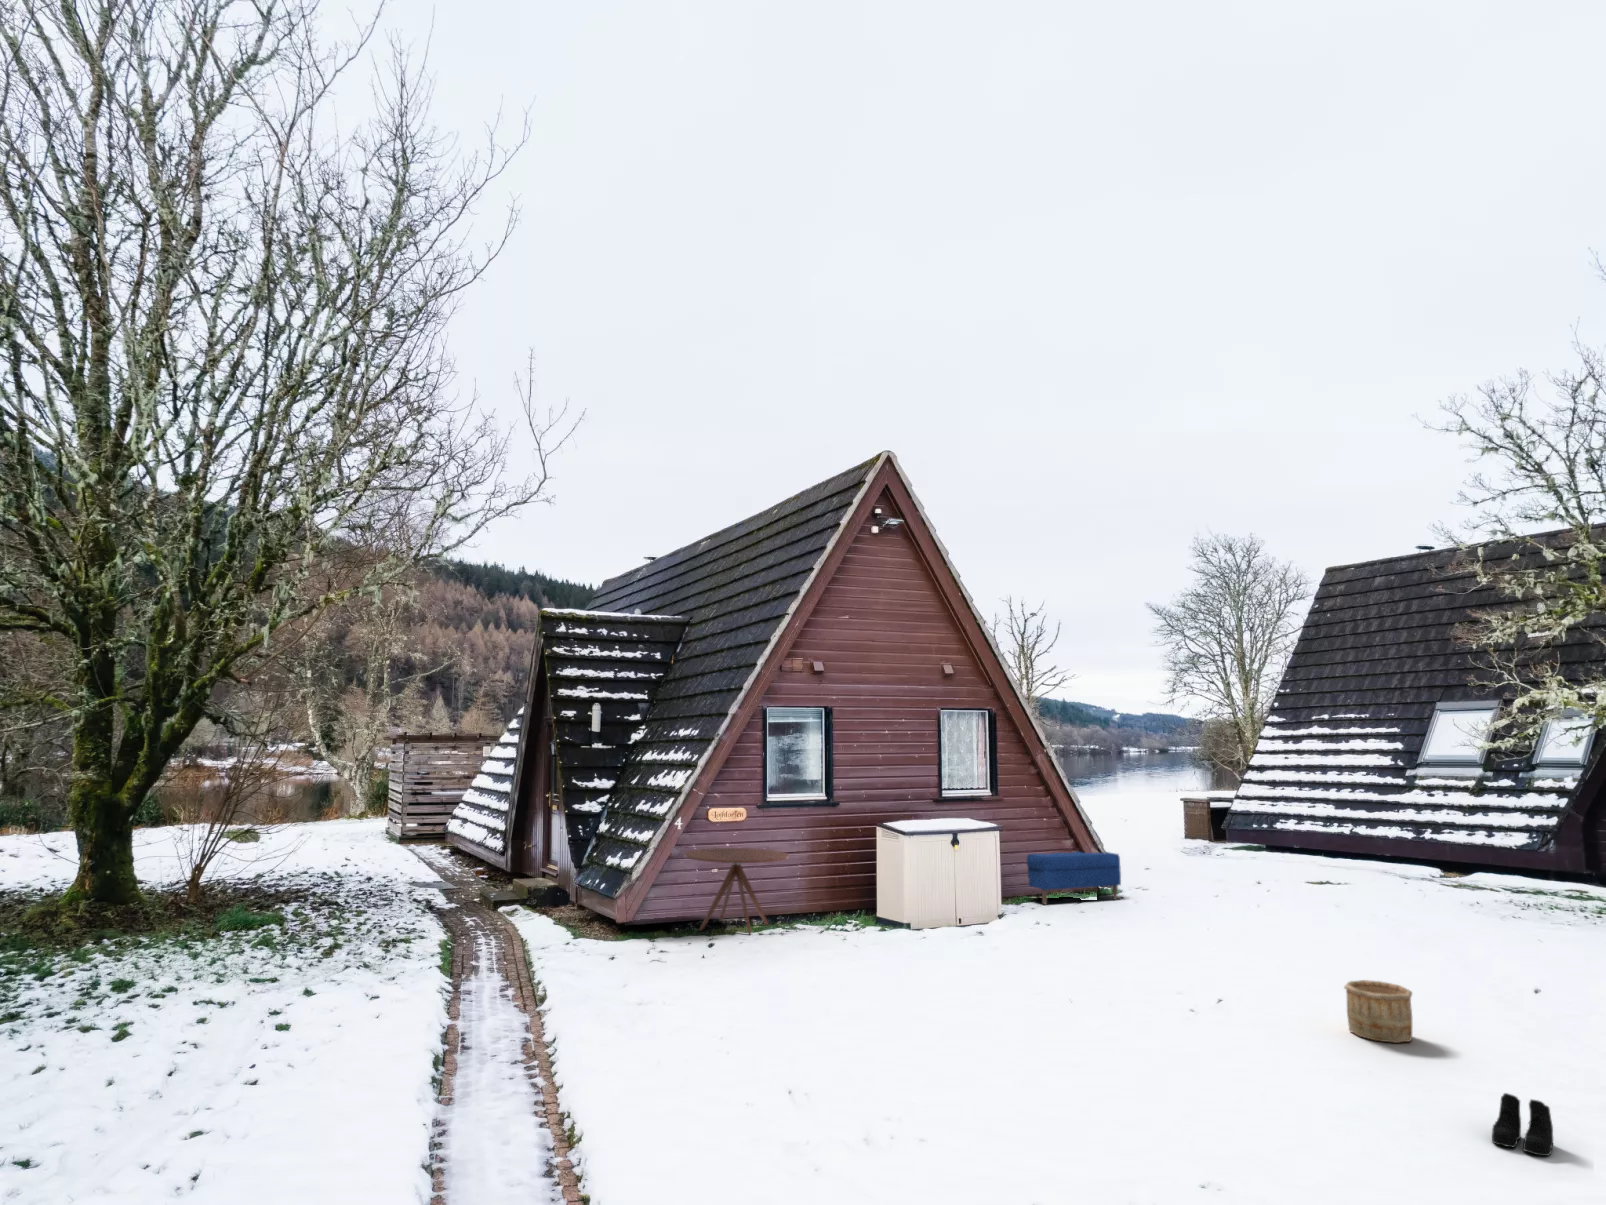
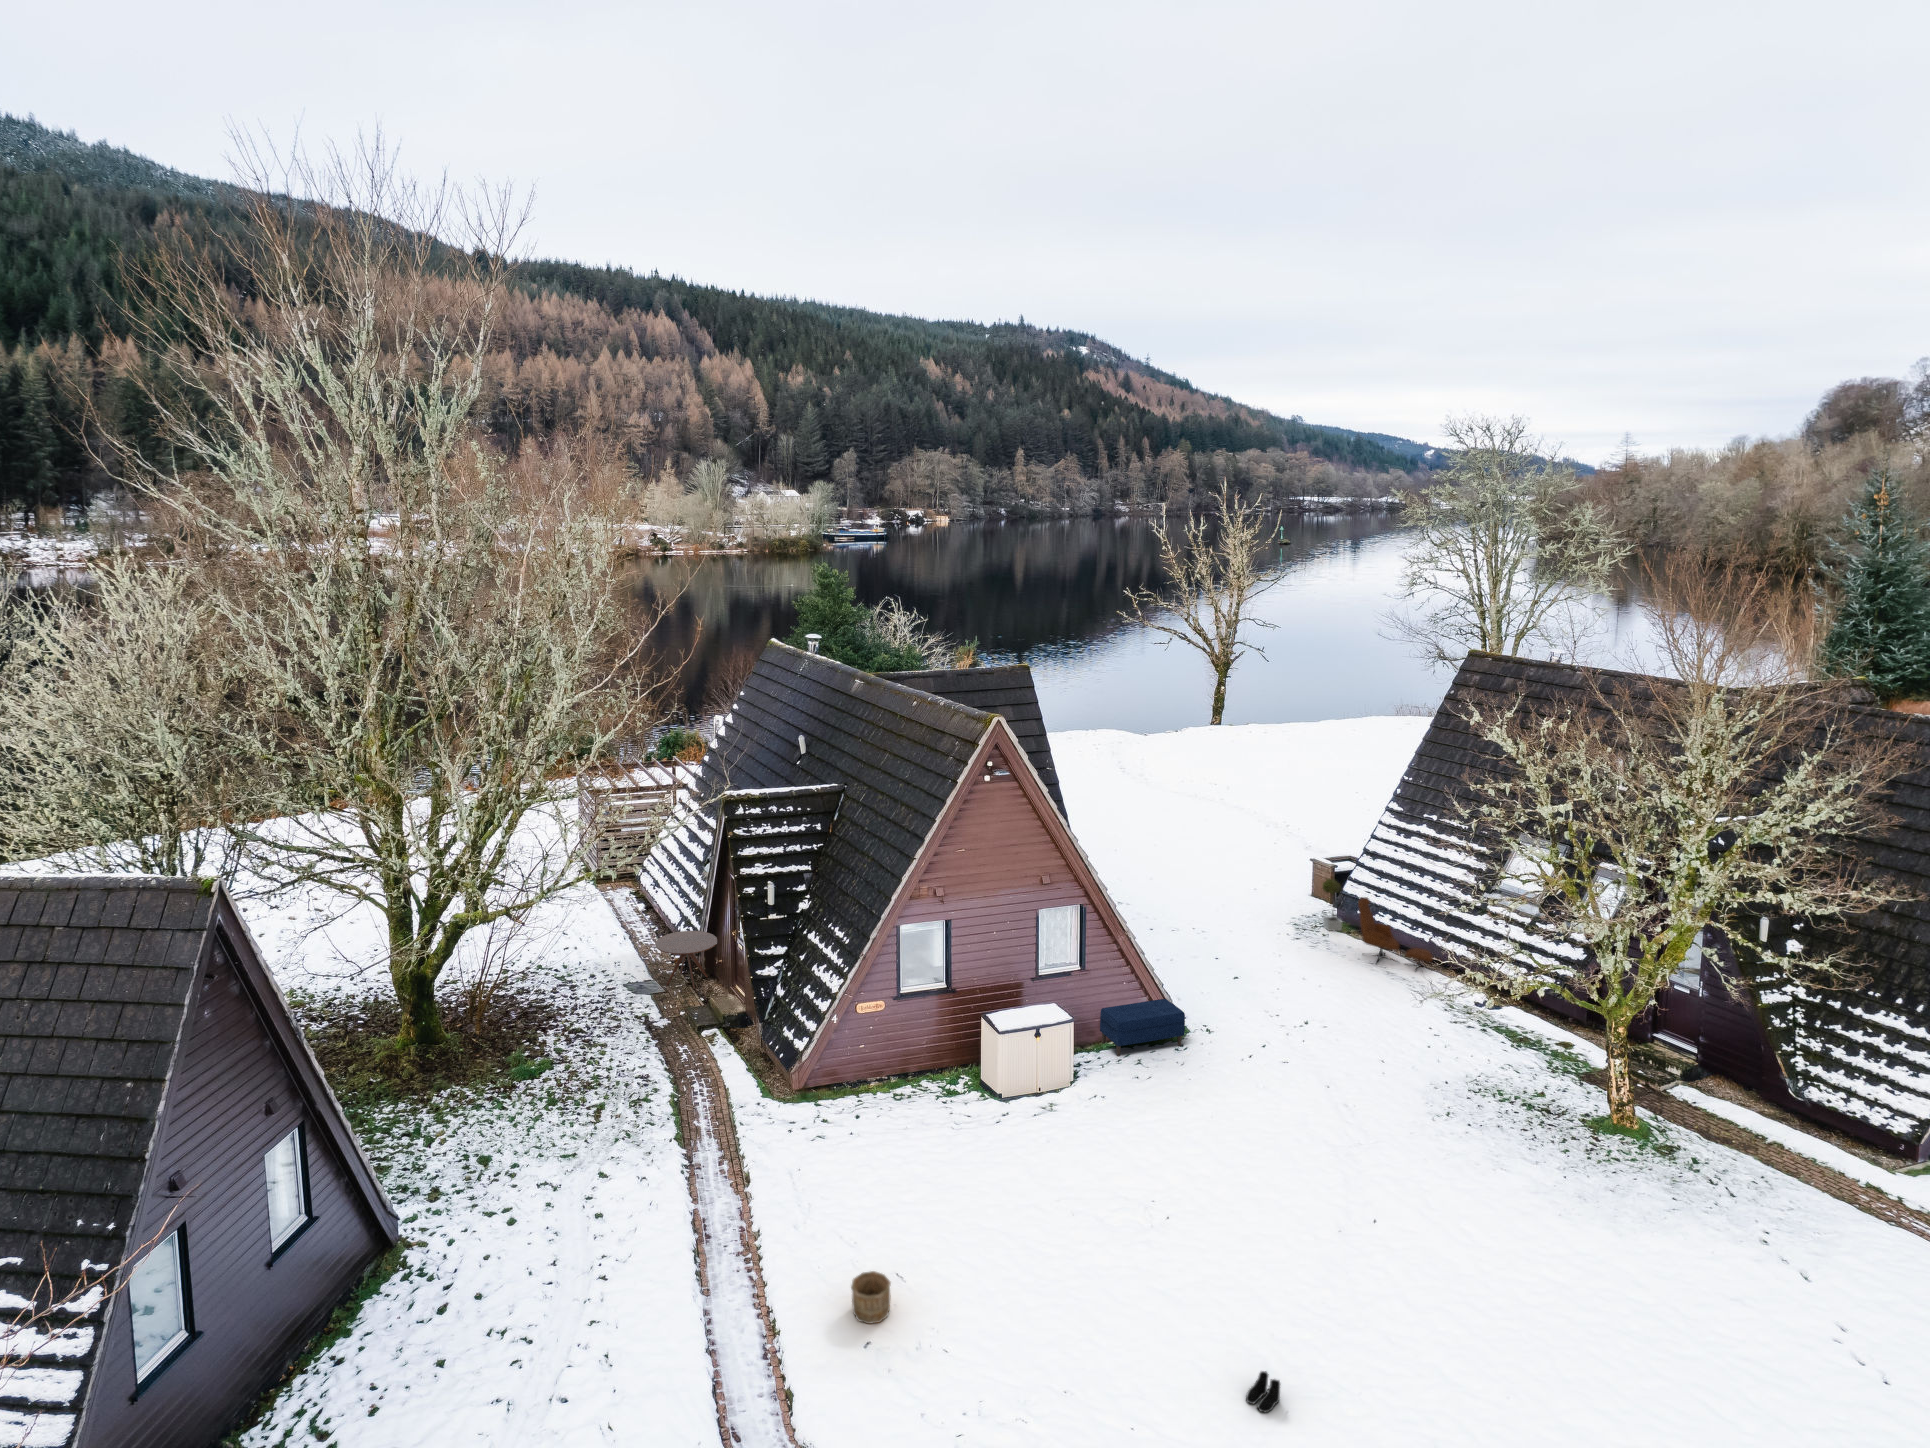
potted tree: none [1211,793,1239,852] -> present [1323,879,1343,931]
lounge chair: none [1264,795,1361,868] -> present [1358,897,1433,971]
round table: present [684,848,789,934] -> present [655,931,717,989]
wooden bucket: present [1344,980,1412,1043] -> present [851,1271,891,1324]

